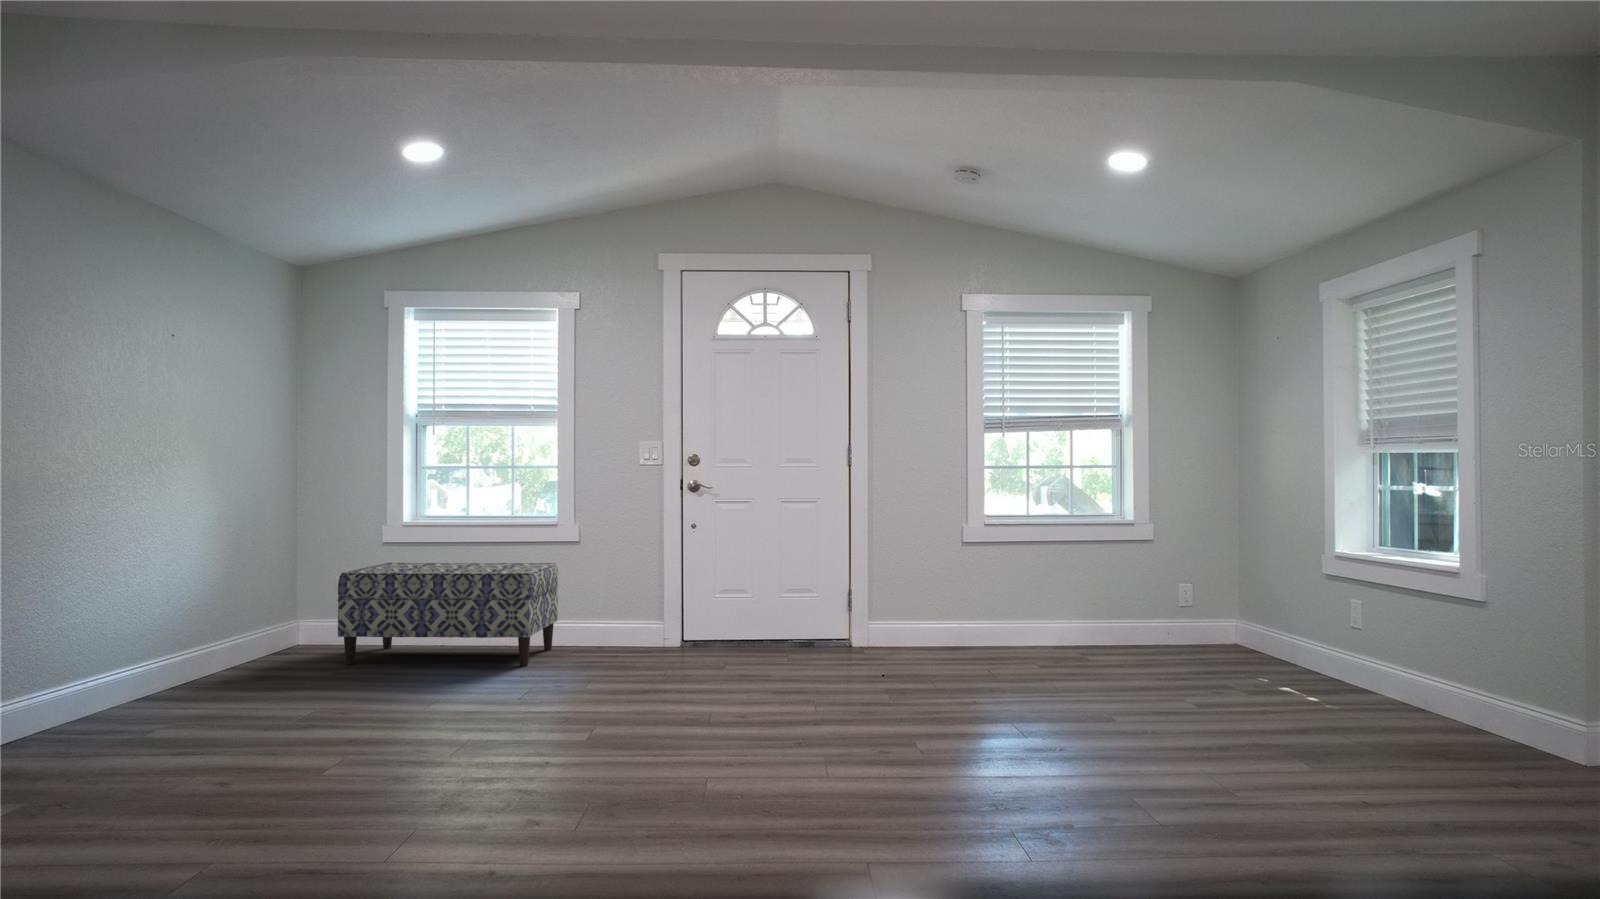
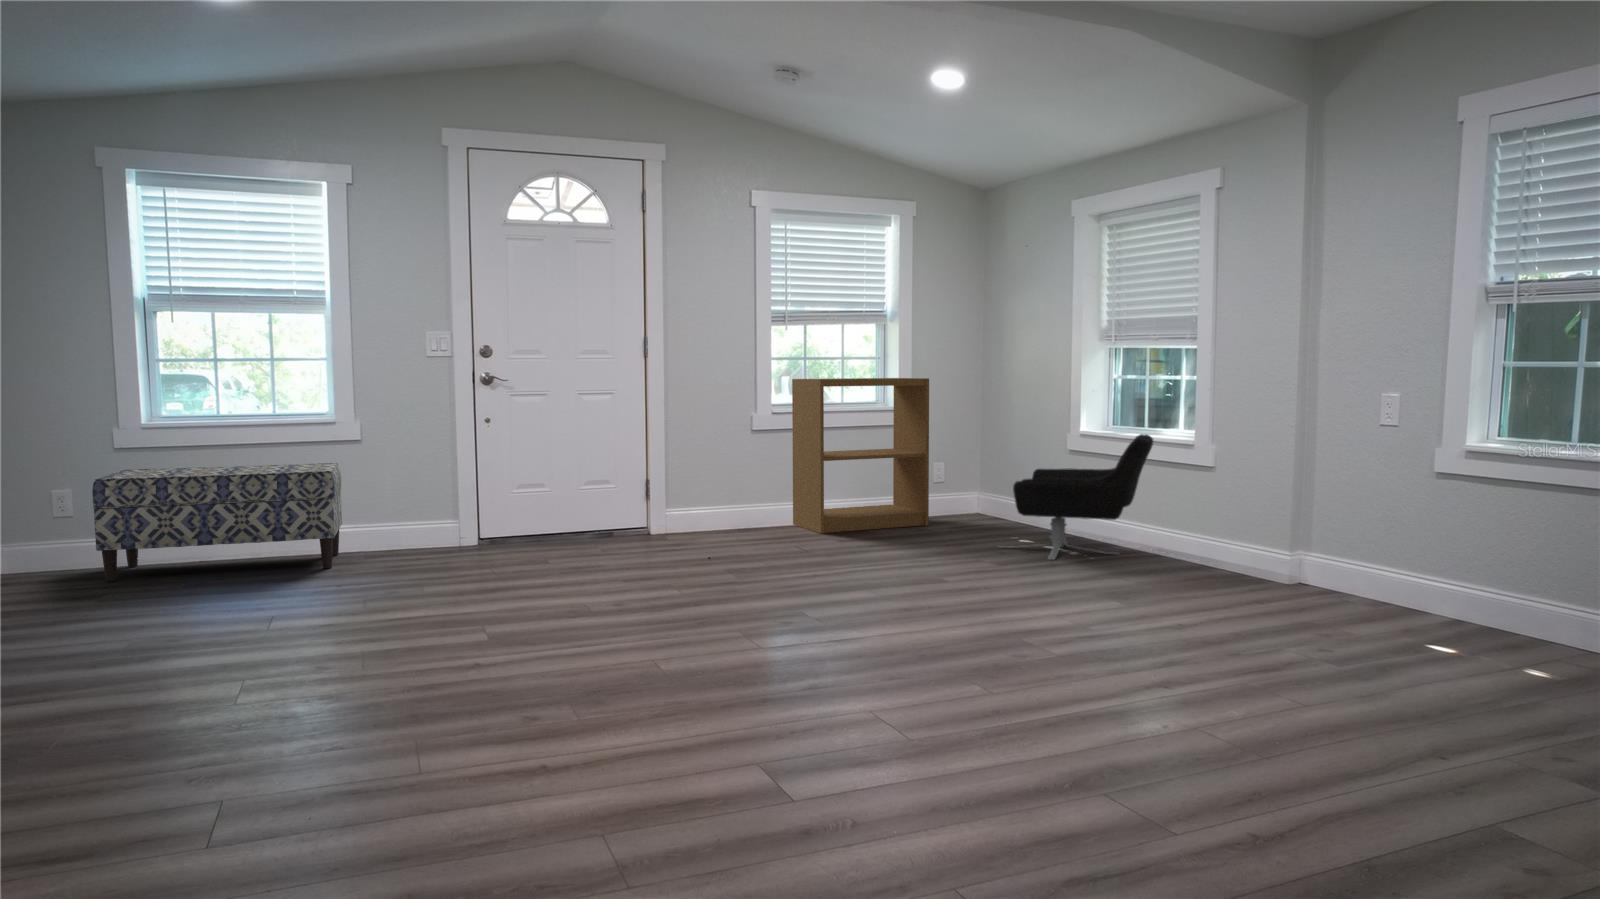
bookshelf: none [1007,489,1167,663] -> present [792,378,929,534]
lounge chair: none [1245,572,1477,737] -> present [999,434,1153,560]

